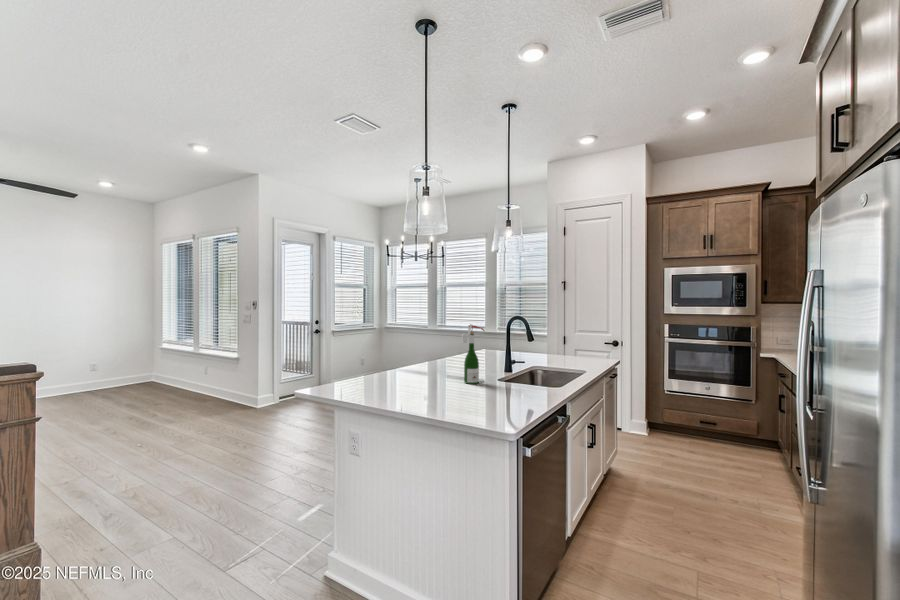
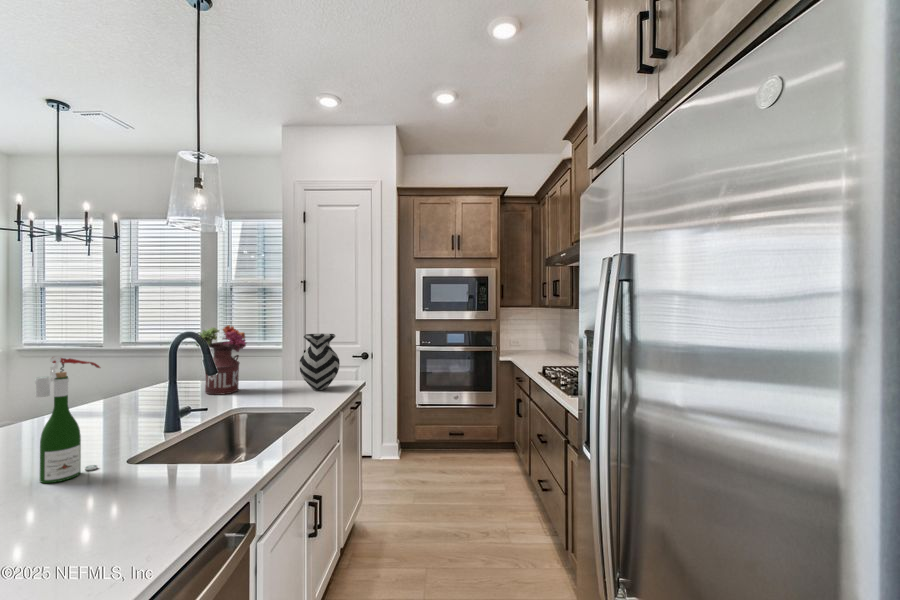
flower arrangement: none [506,313,537,358] -> present [195,325,246,395]
vase: none [571,321,601,362] -> present [299,333,340,390]

